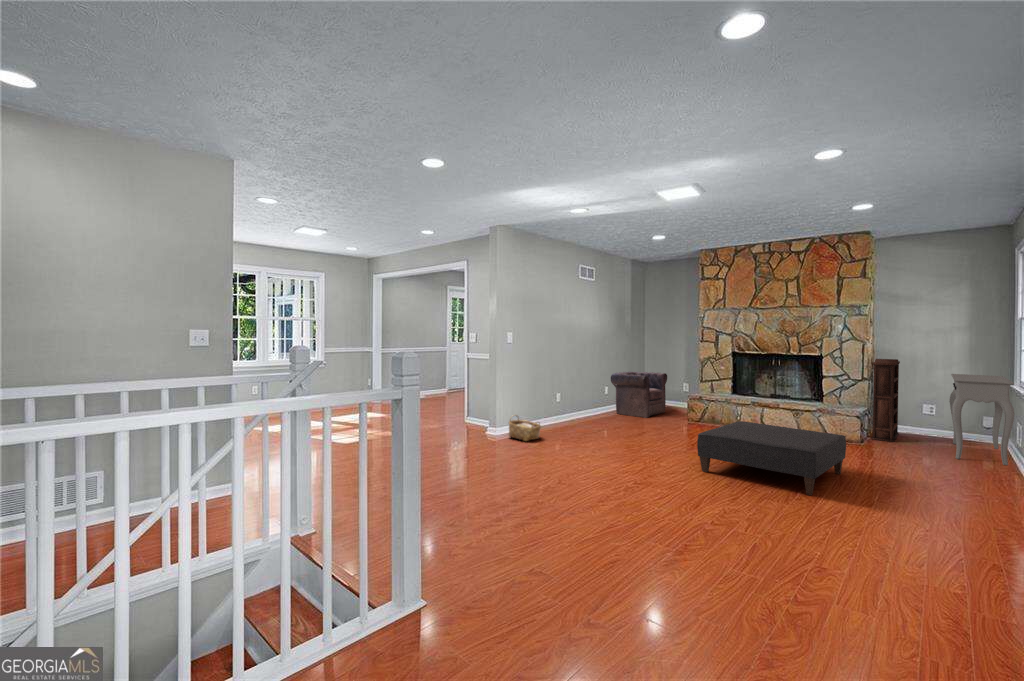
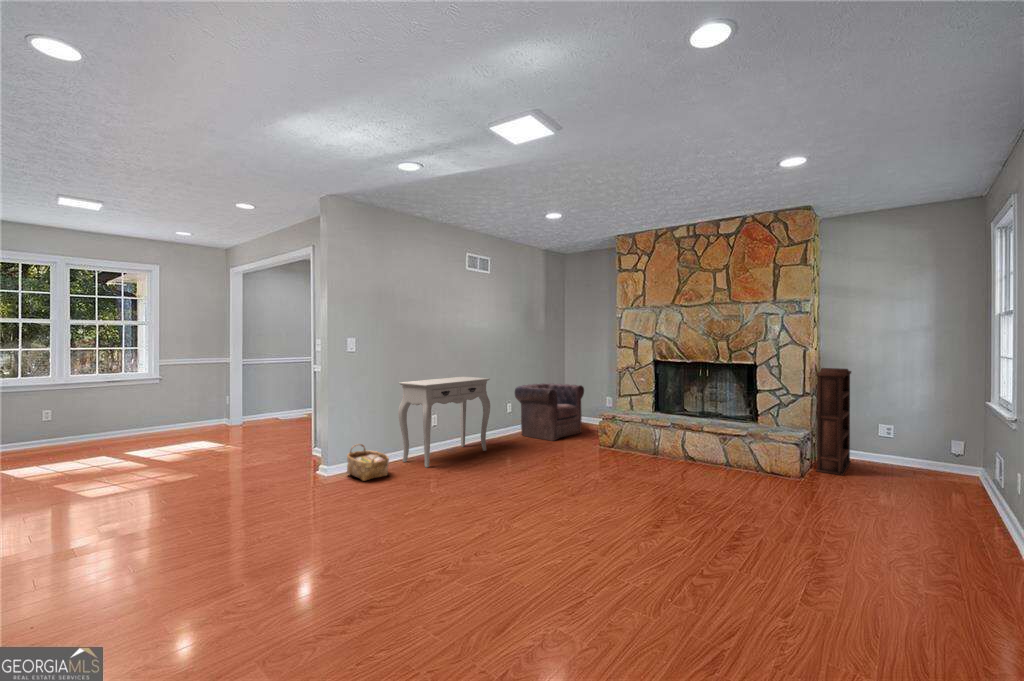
console table: present [949,374,1014,465] -> present [398,377,490,468]
ottoman: present [697,421,846,495] -> none [558,455,767,585]

